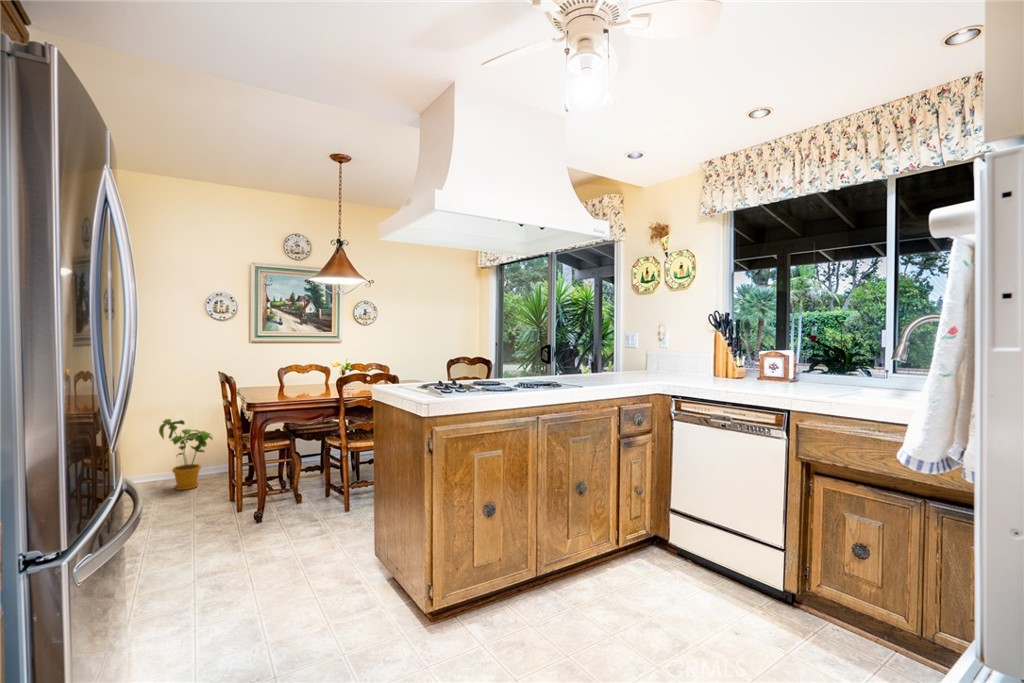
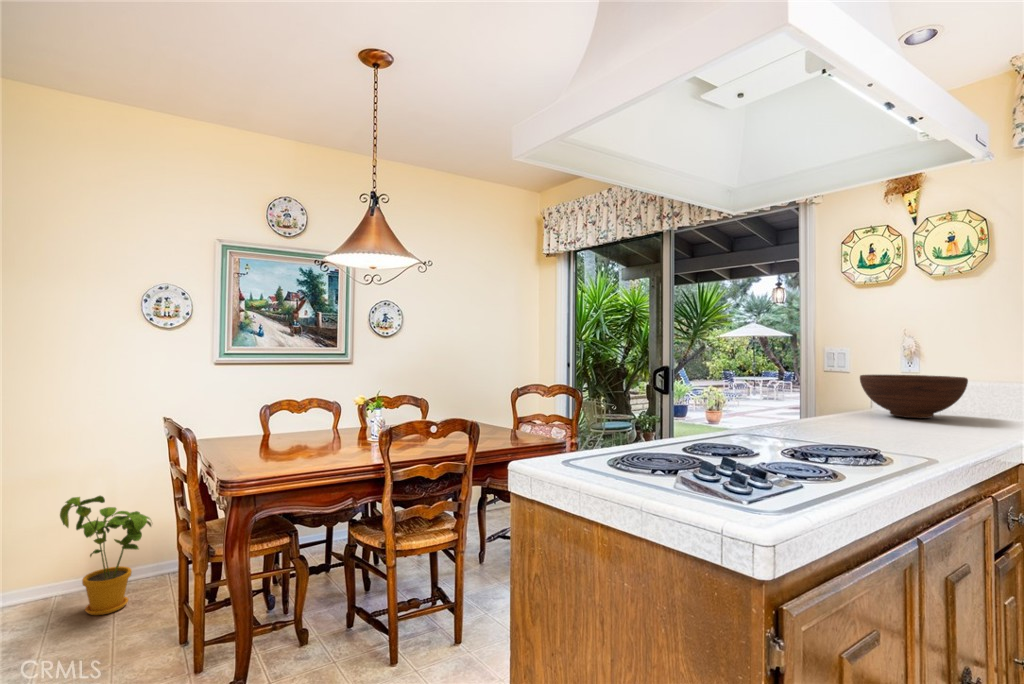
fruit bowl: none [624,349,678,373] -> present [860,375,968,418]

